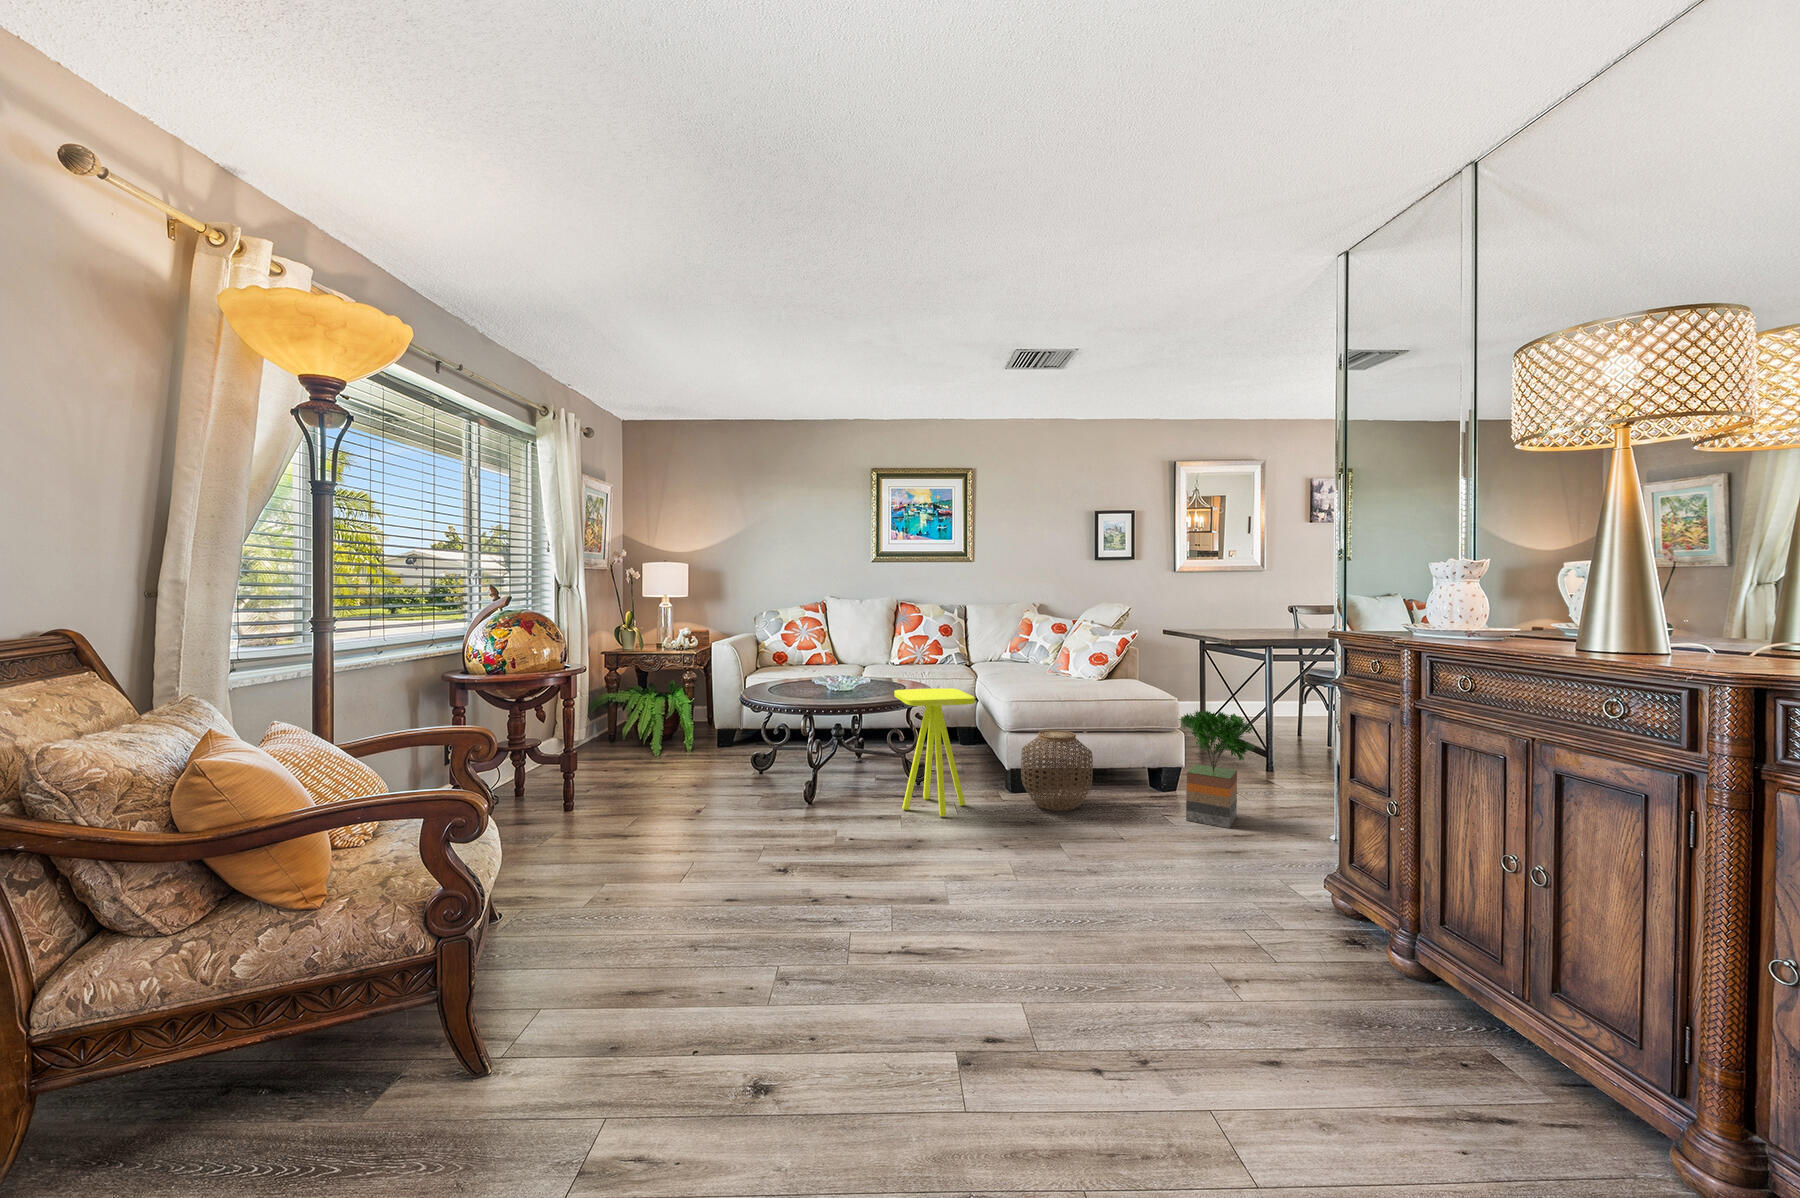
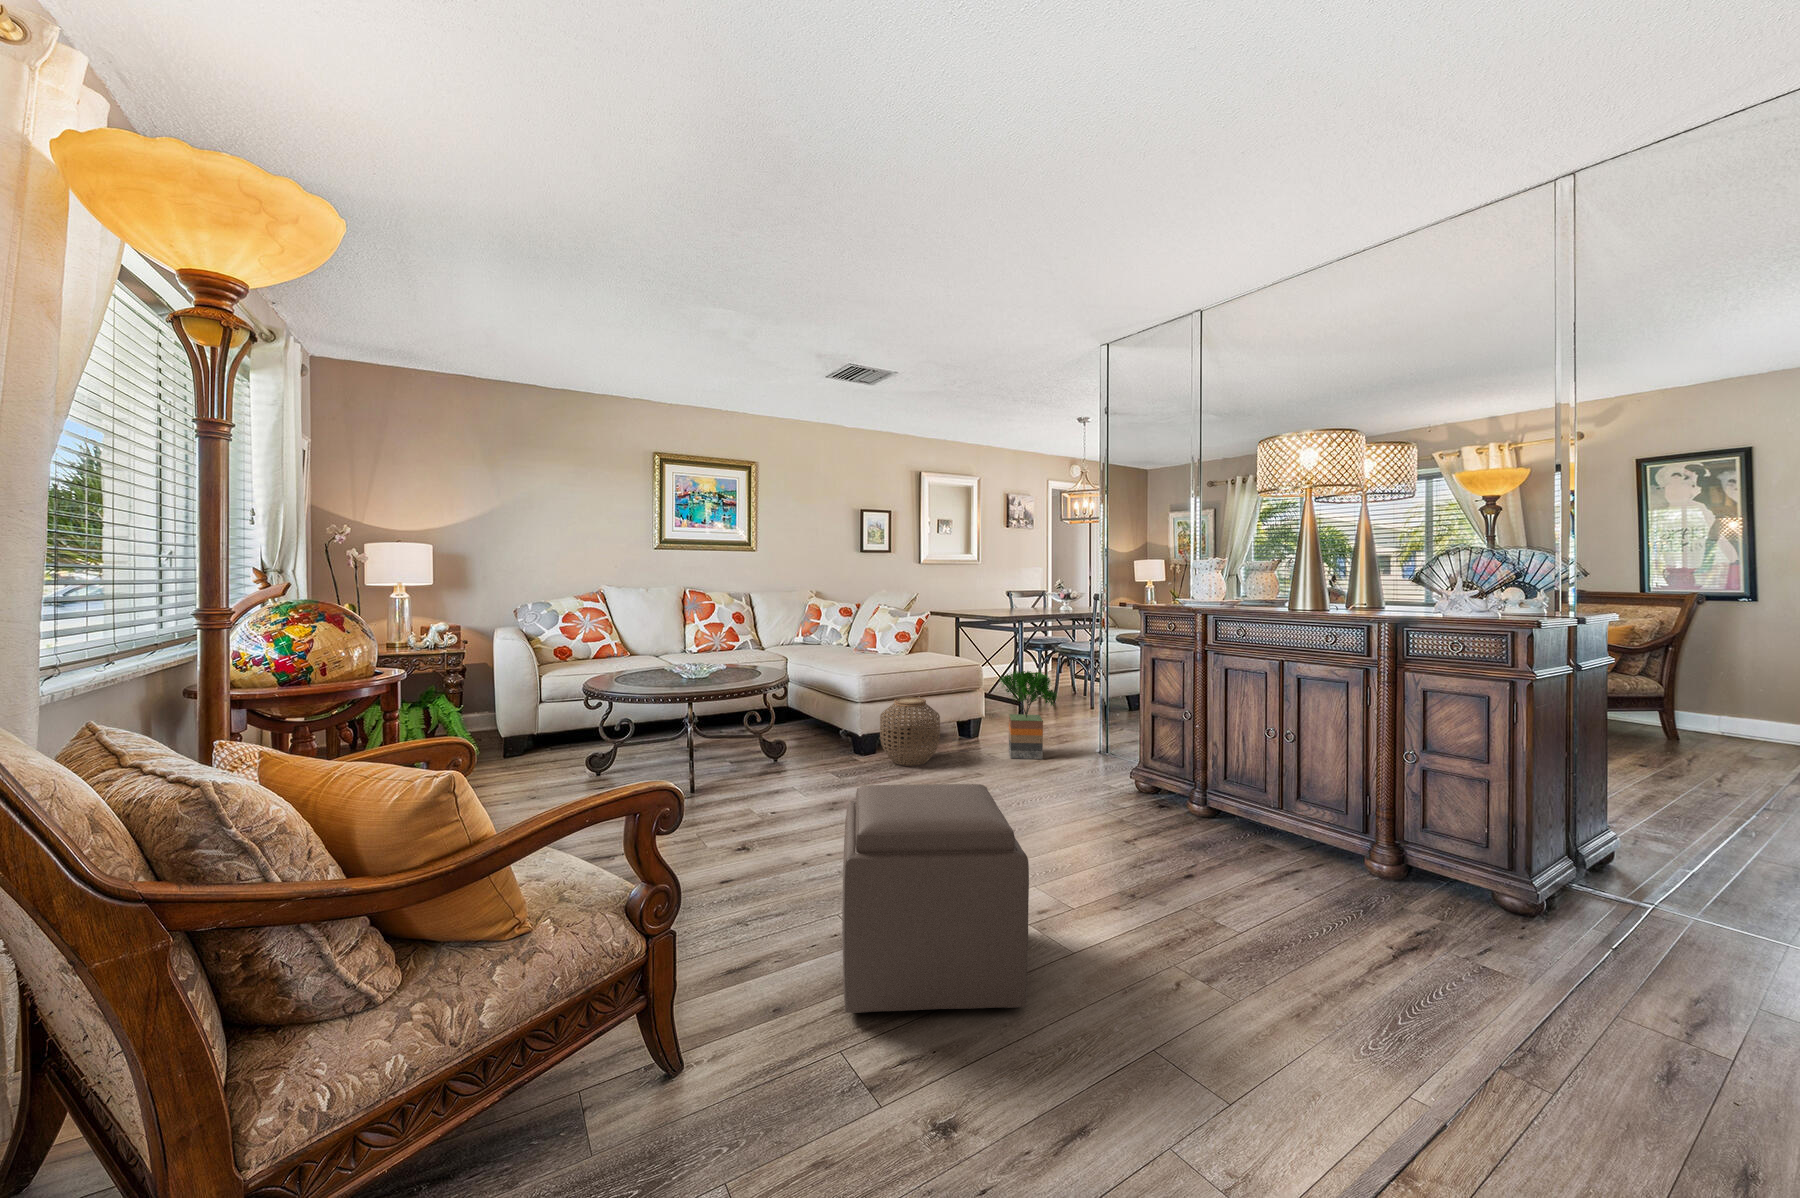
side table: present [894,688,975,816] -> none [772,668,855,784]
ottoman: none [662,825,925,1136] -> present [842,784,1029,1013]

